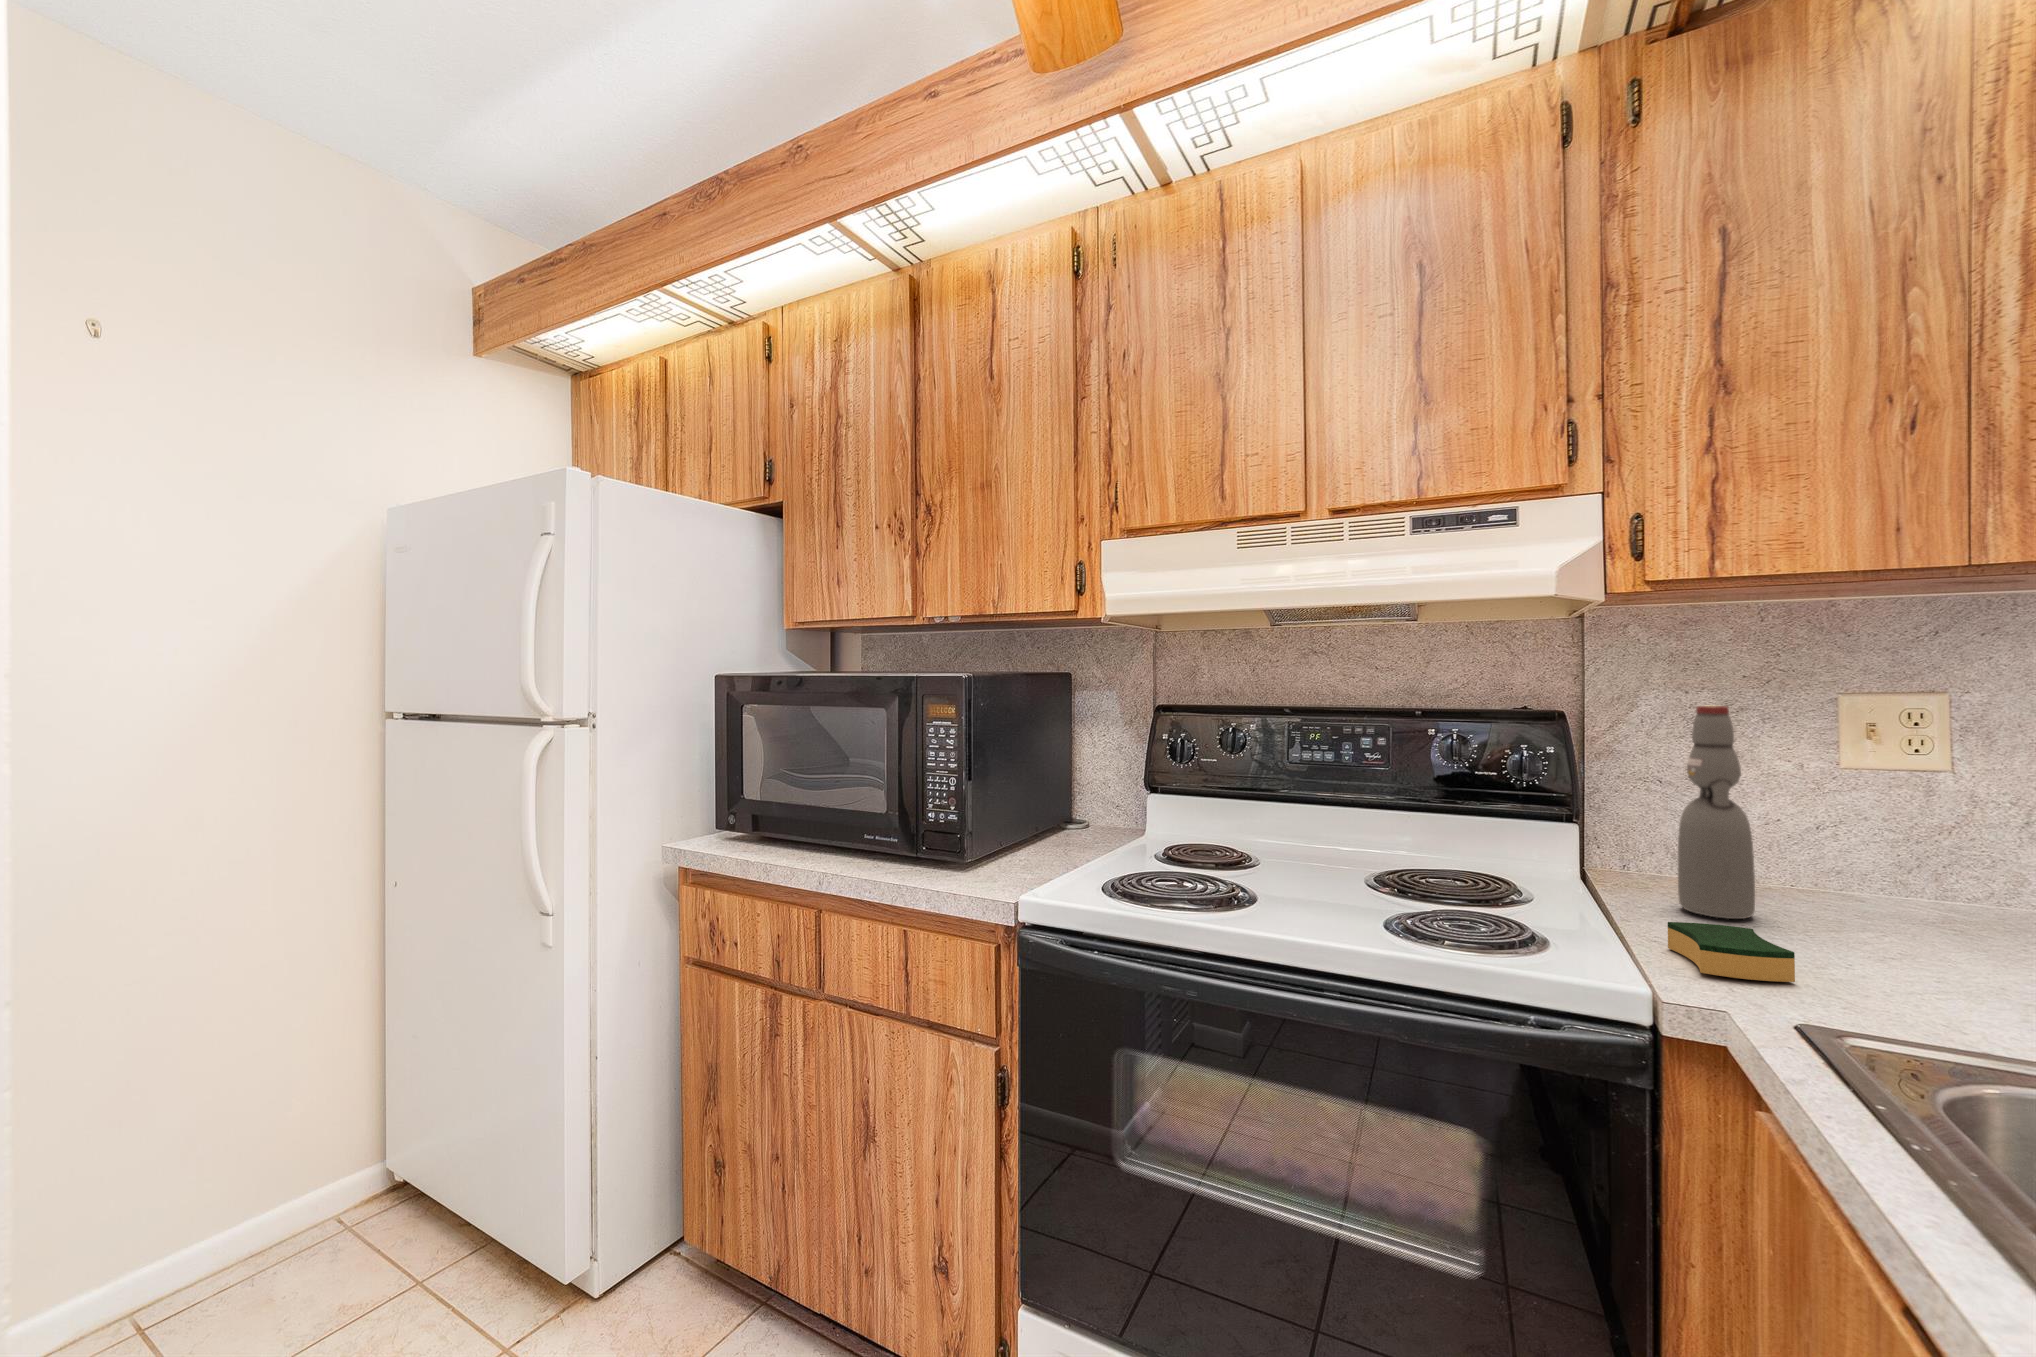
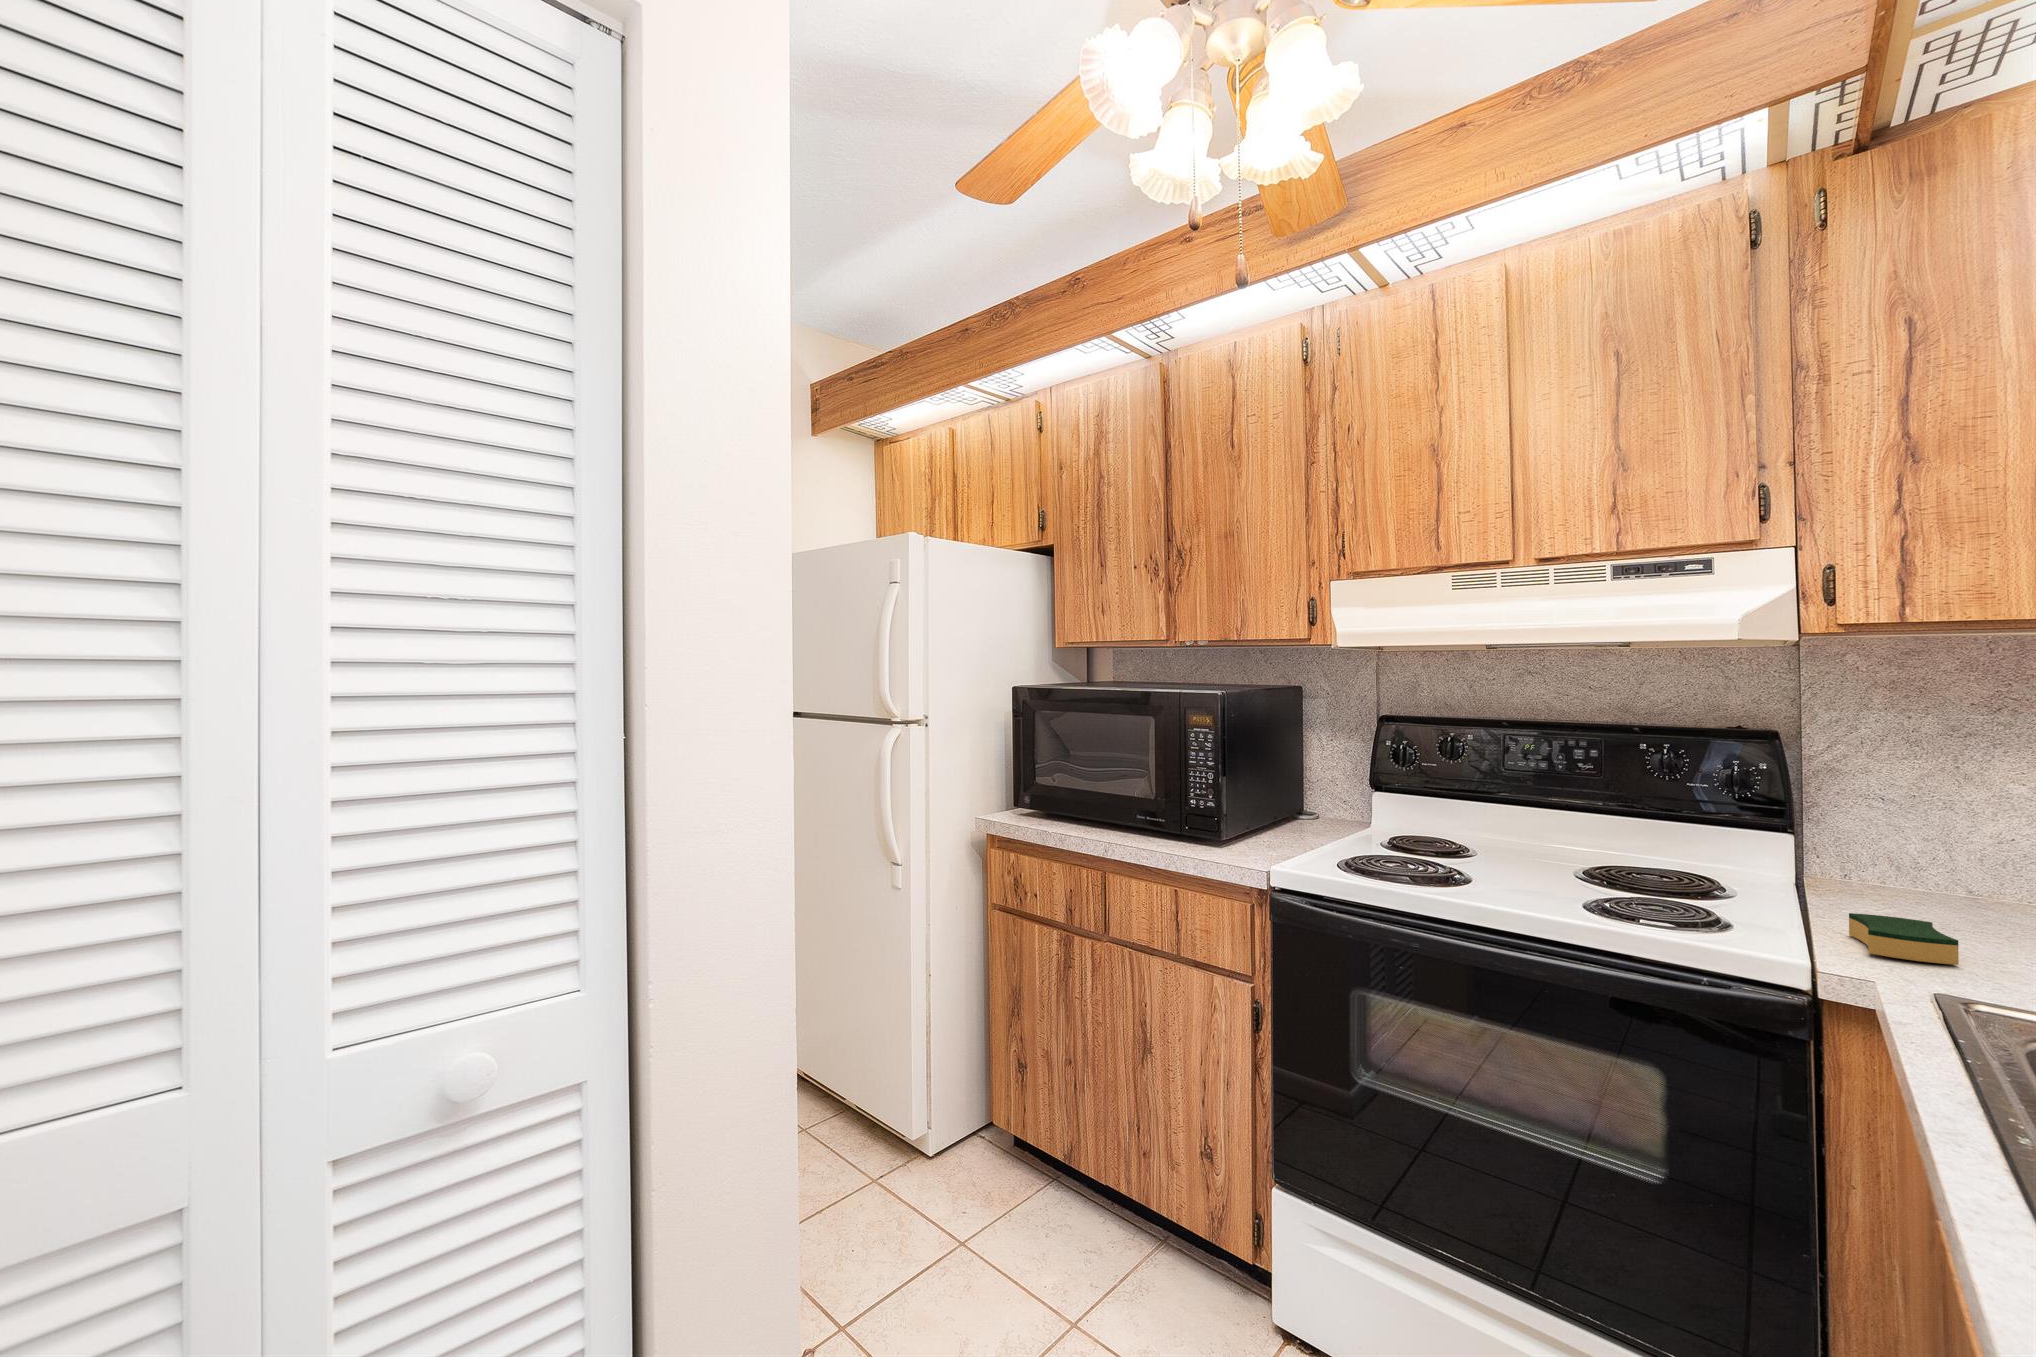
bottle: present [1678,706,1755,919] -> none [1879,729,1956,917]

